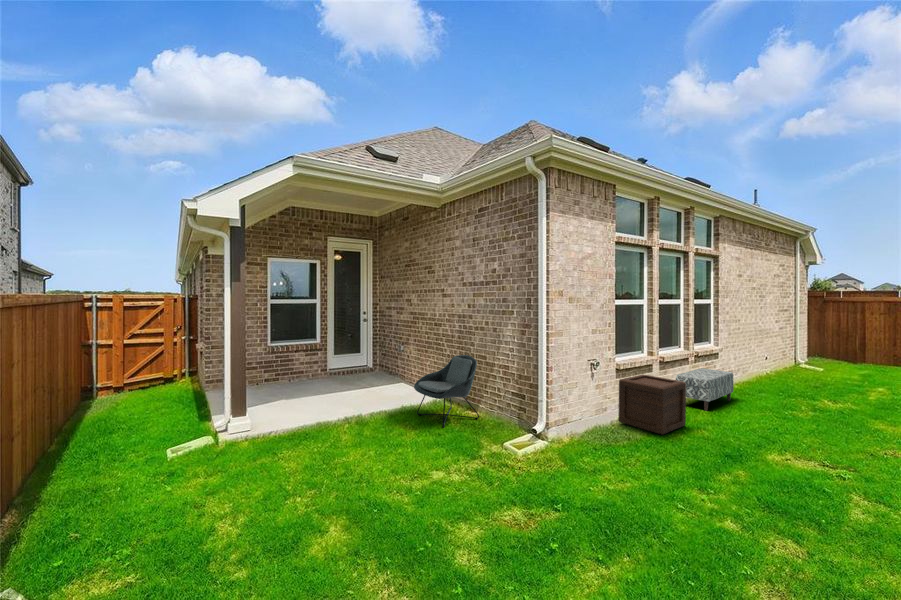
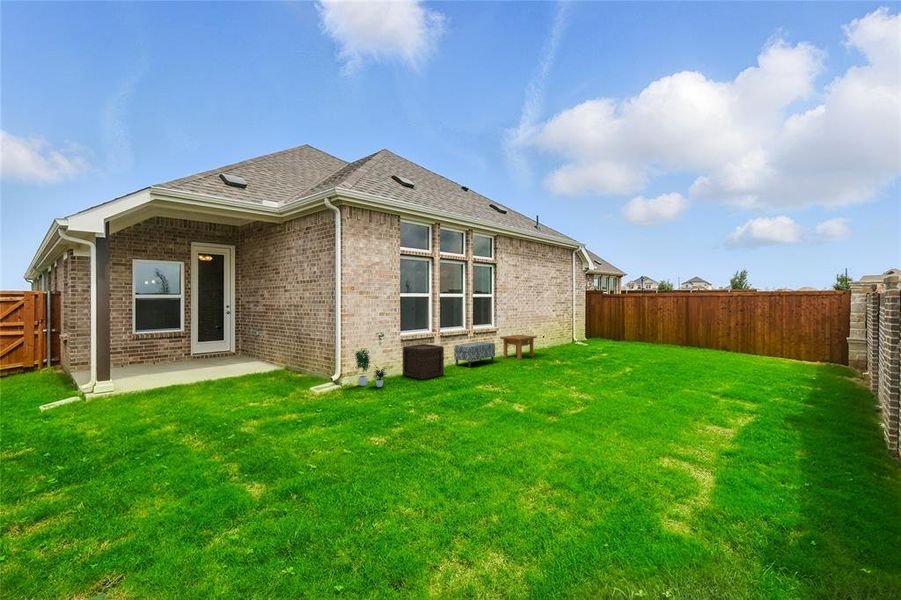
lounge chair: present [414,355,479,428] -> none [255,334,305,383]
side table: none [727,358,784,397] -> present [500,335,537,360]
potted plant: none [566,385,624,449] -> present [355,349,386,387]

